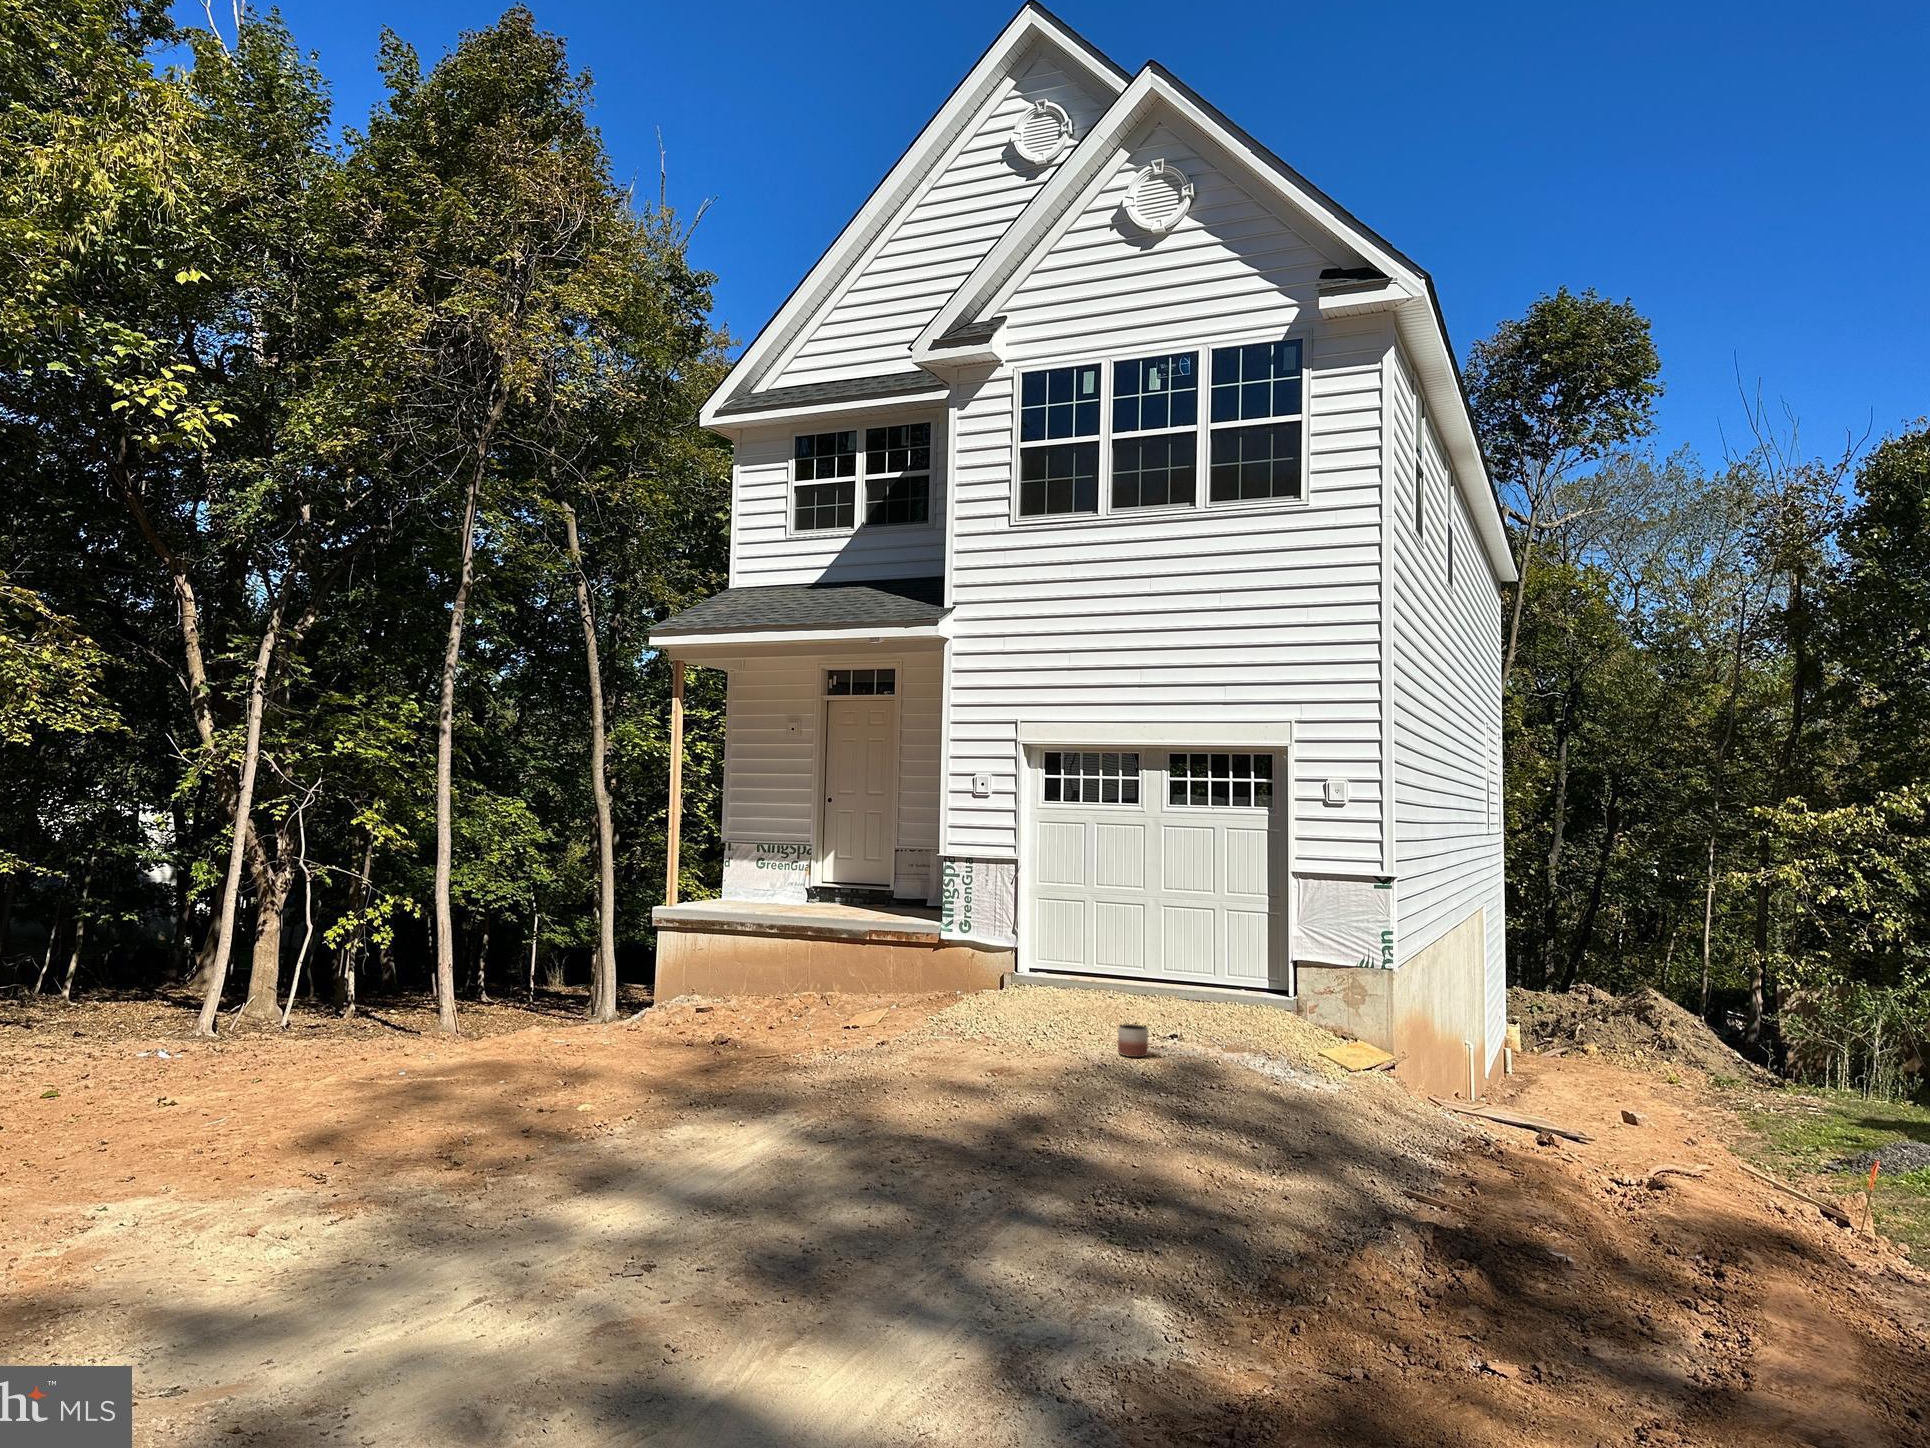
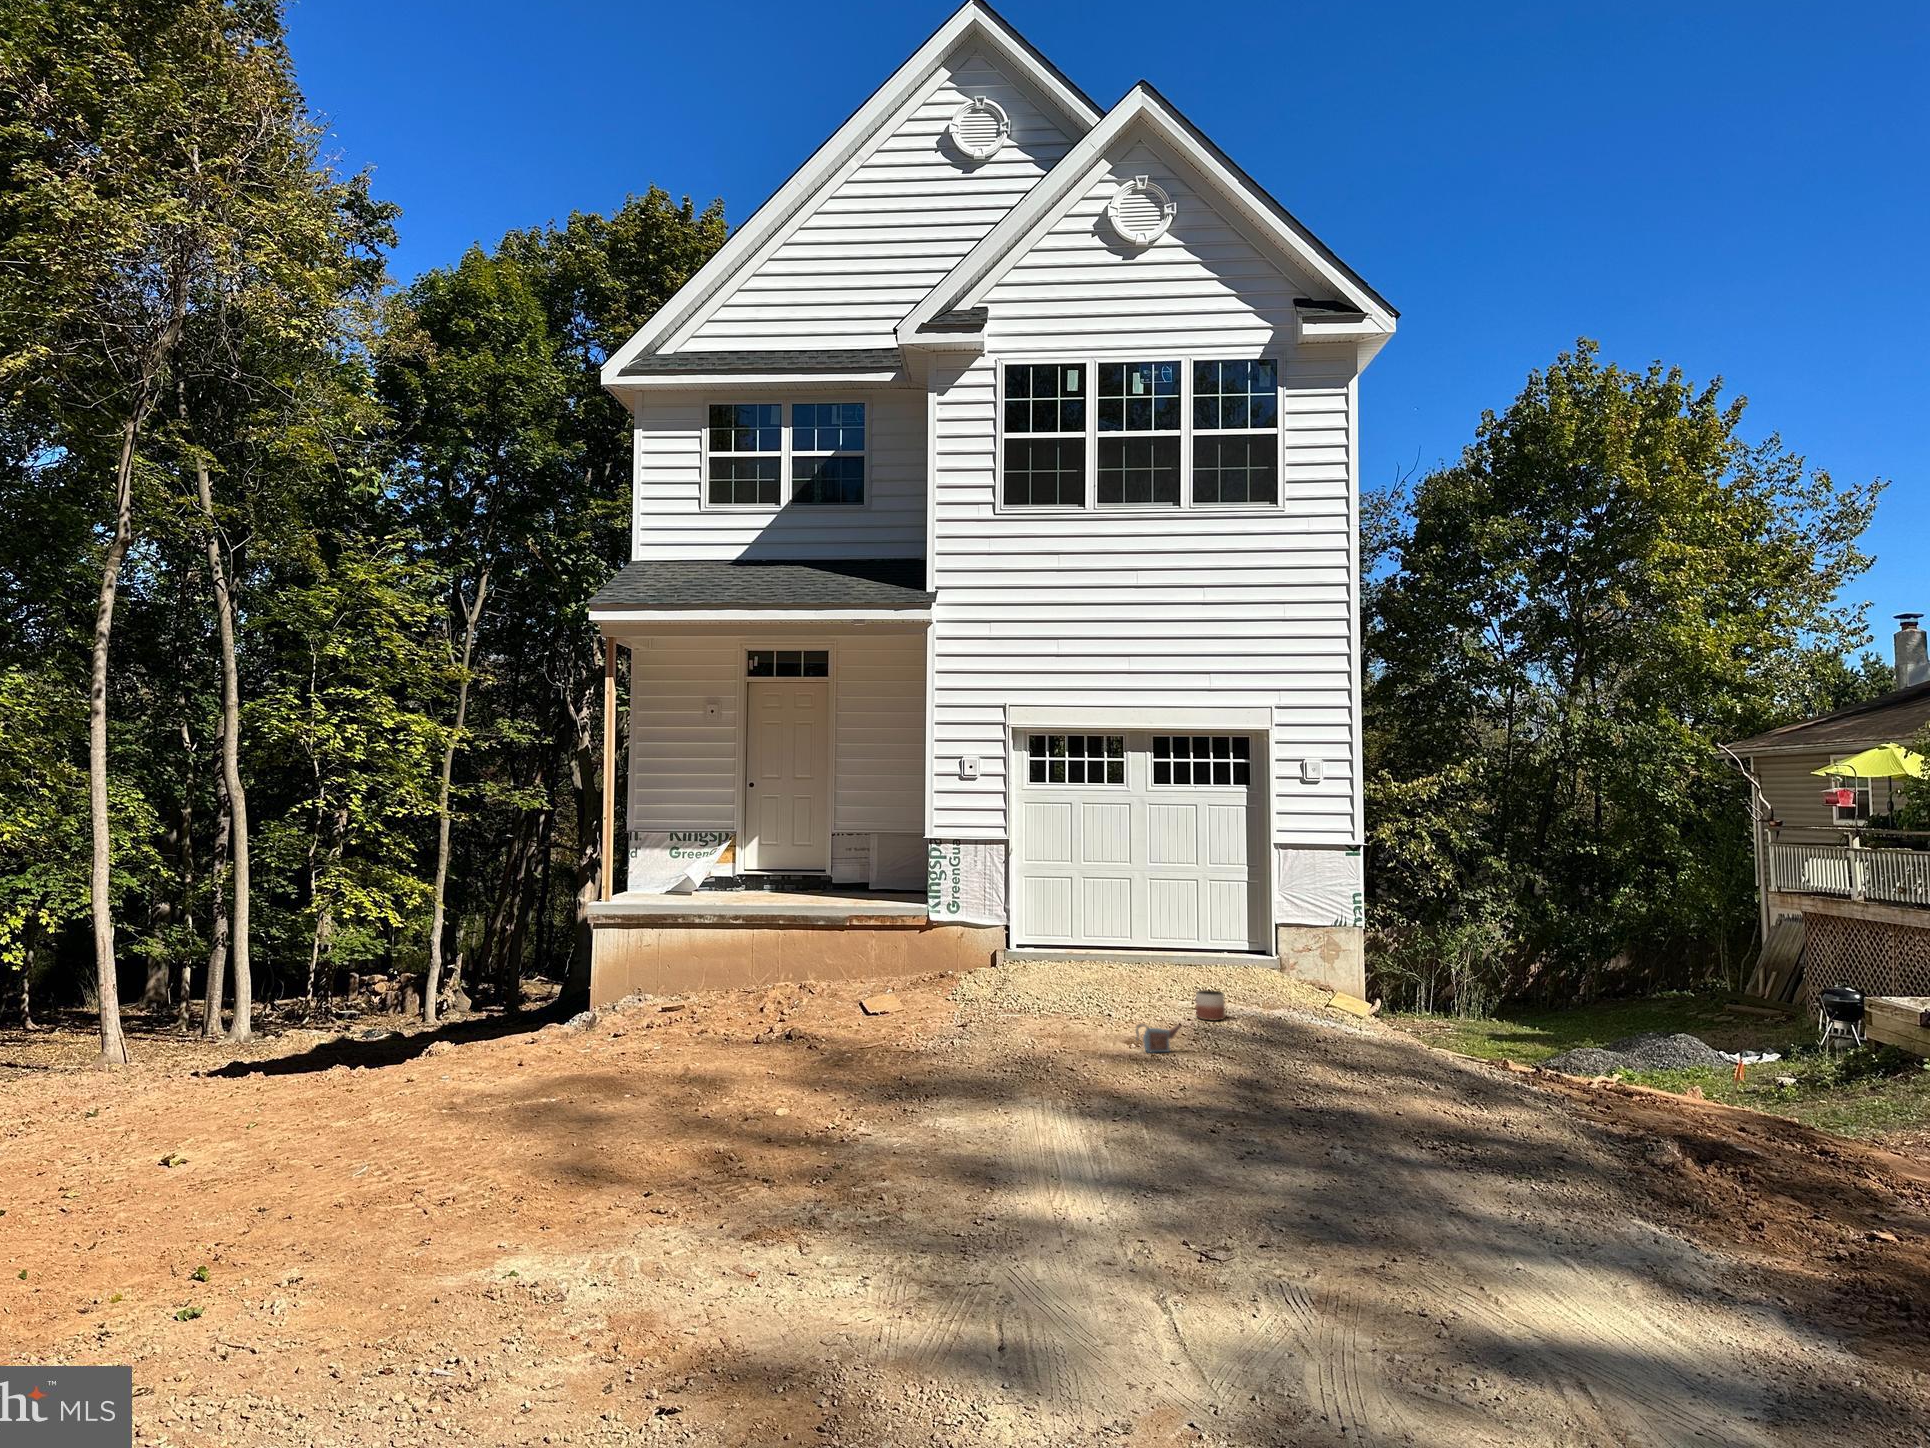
watering can: none [995,1050,1048,1082] -> present [1136,1024,1181,1052]

